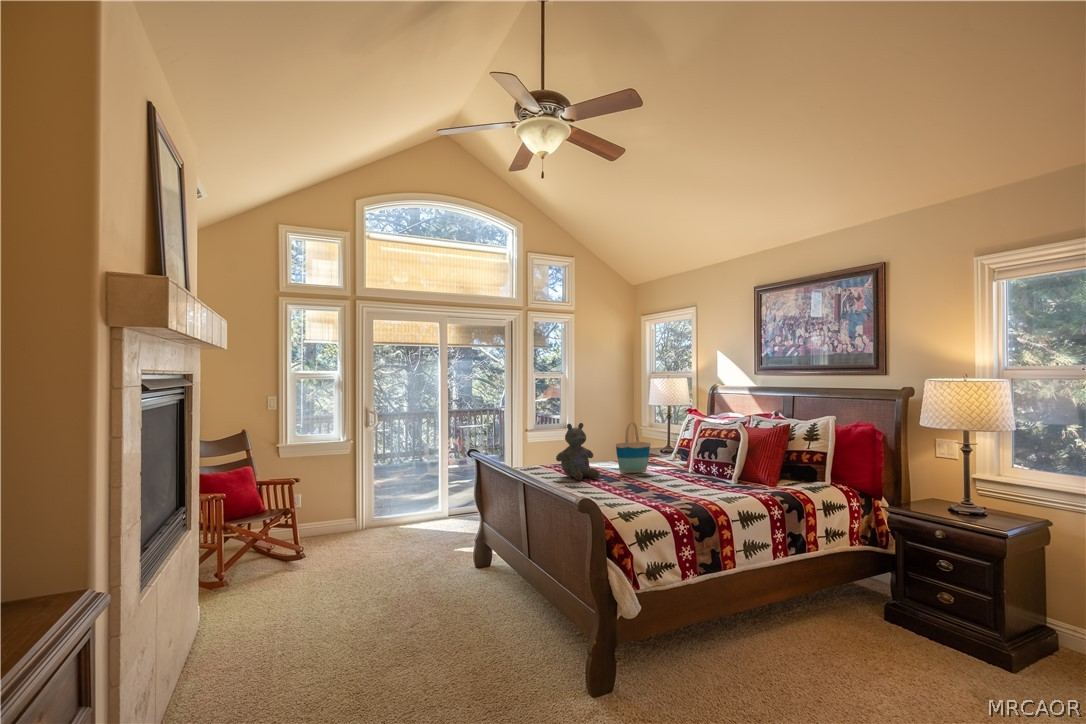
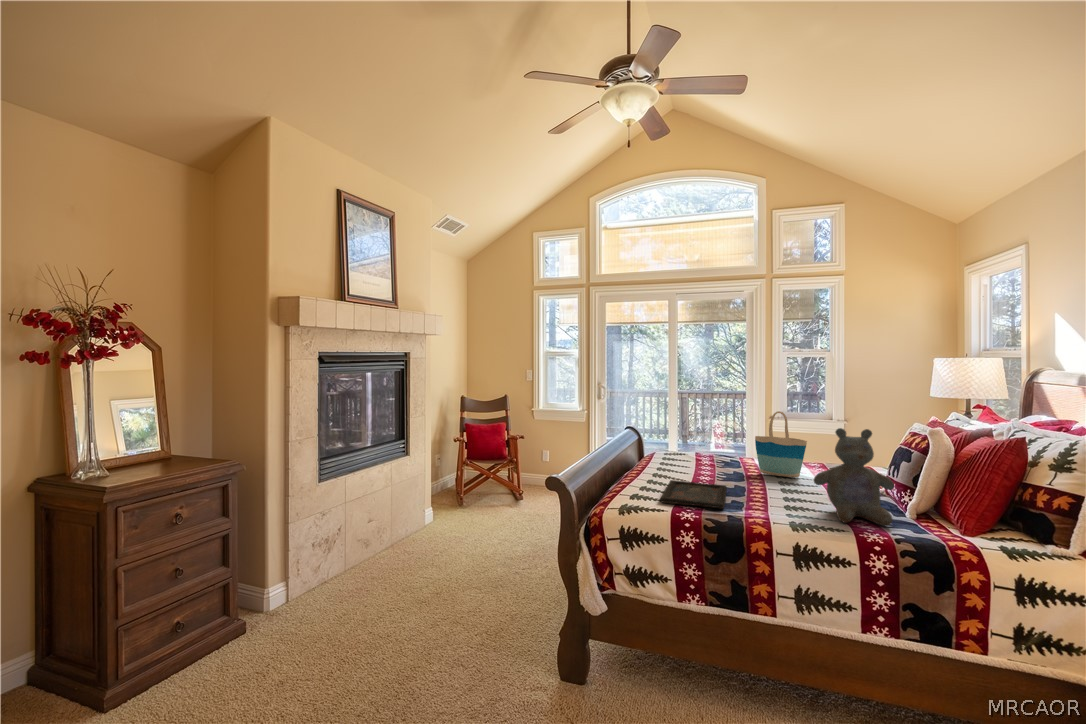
stuffed bear: present [556,423,600,480] -> present [814,428,894,526]
tray: none [604,484,680,505] -> present [660,480,727,508]

